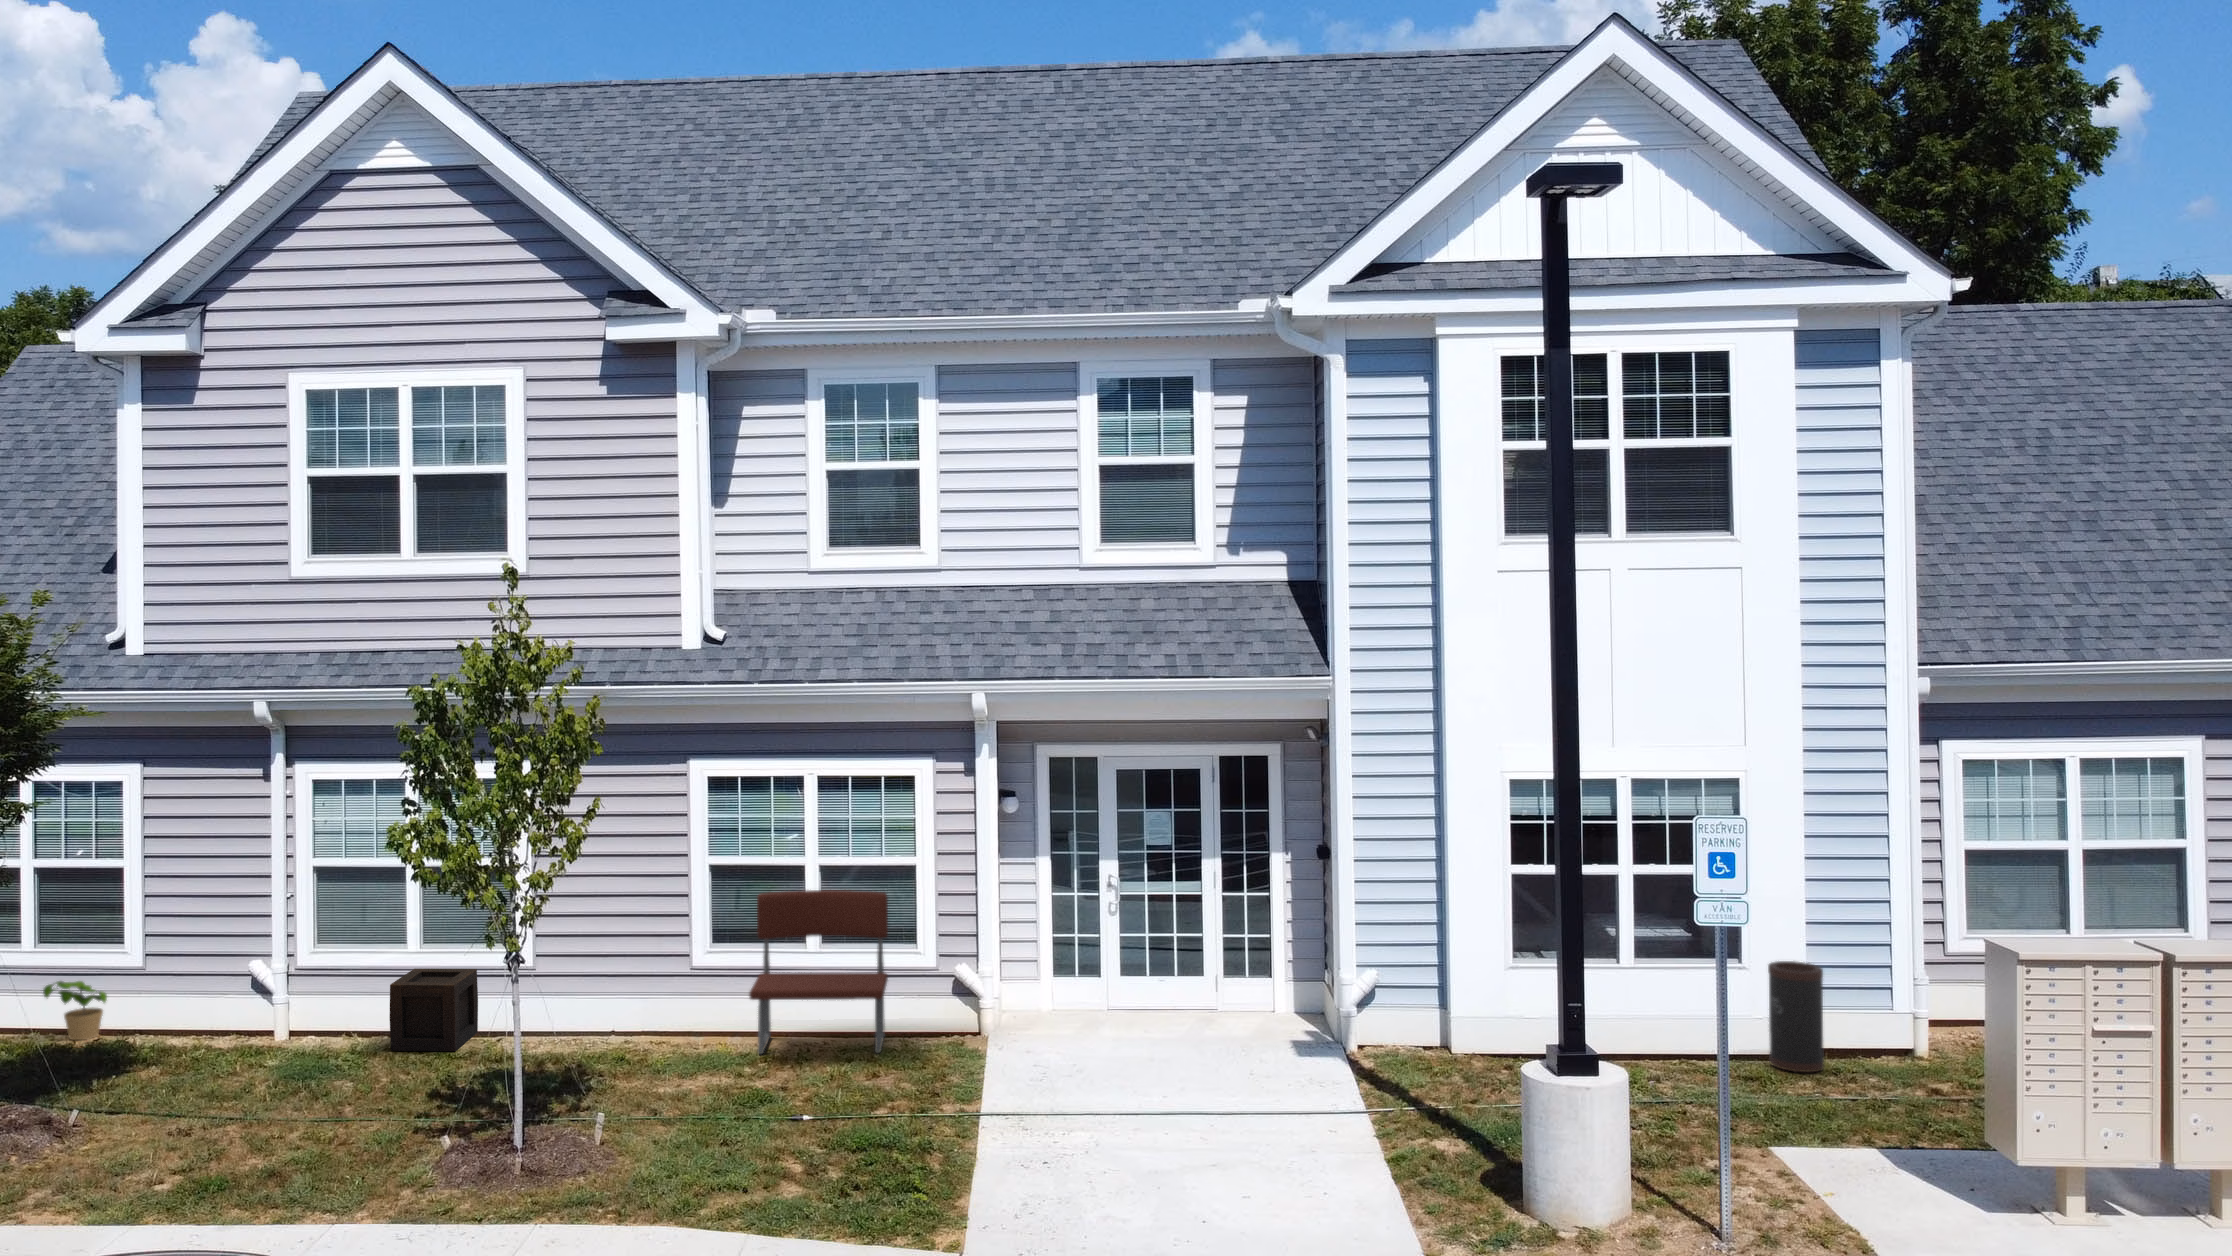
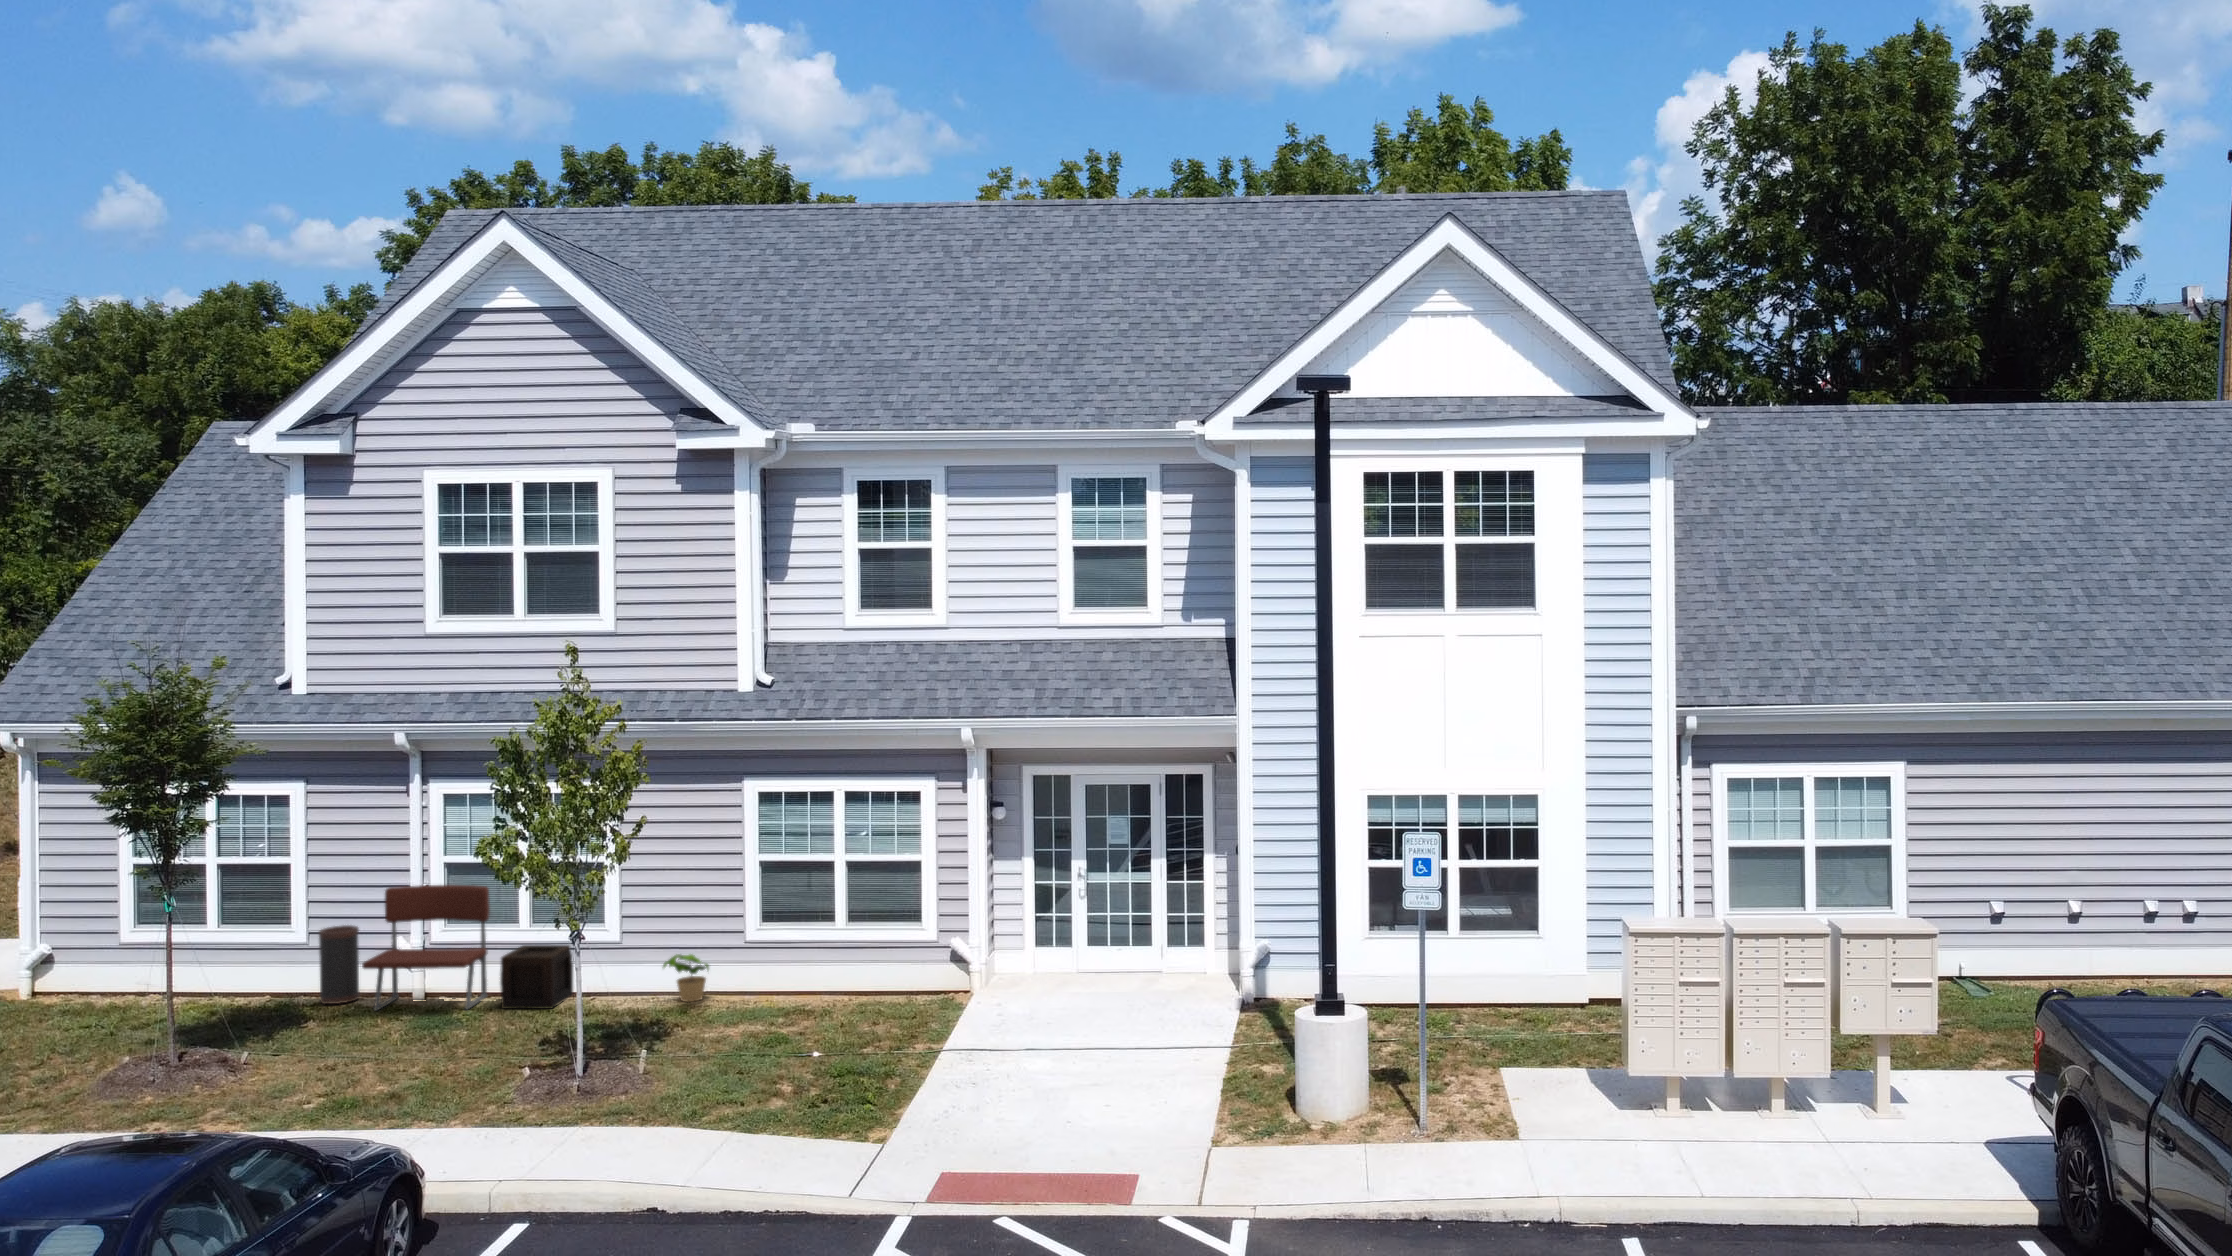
bench: present [749,890,888,1054] -> present [362,885,490,1011]
trash can: present [1768,961,1824,1073] -> present [319,925,360,1004]
potted plant: present [43,981,107,1040] -> present [663,954,709,1002]

